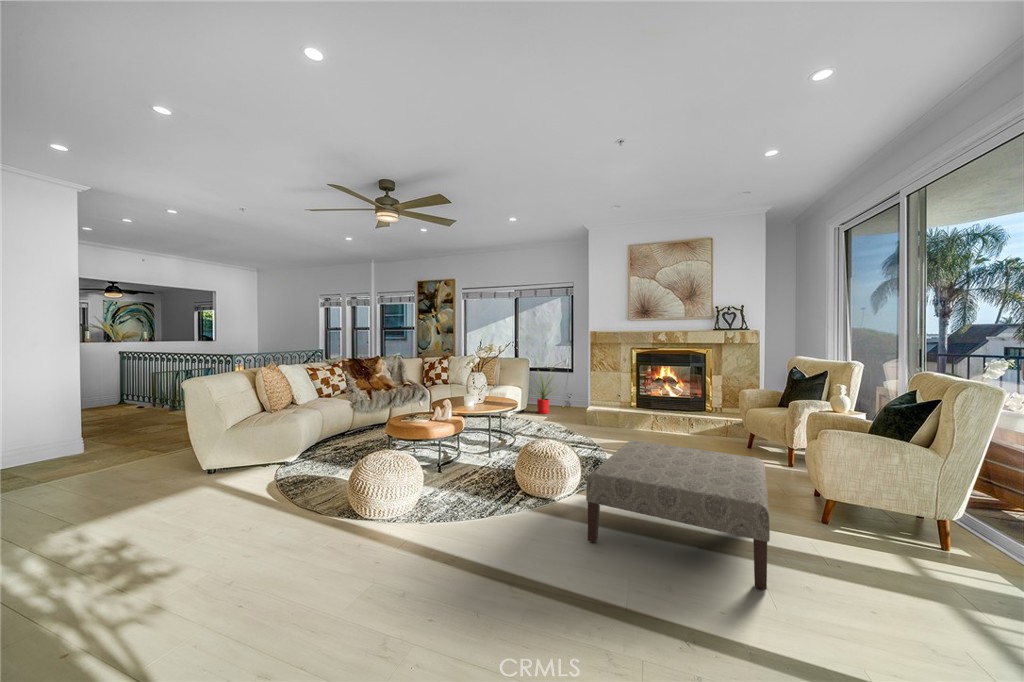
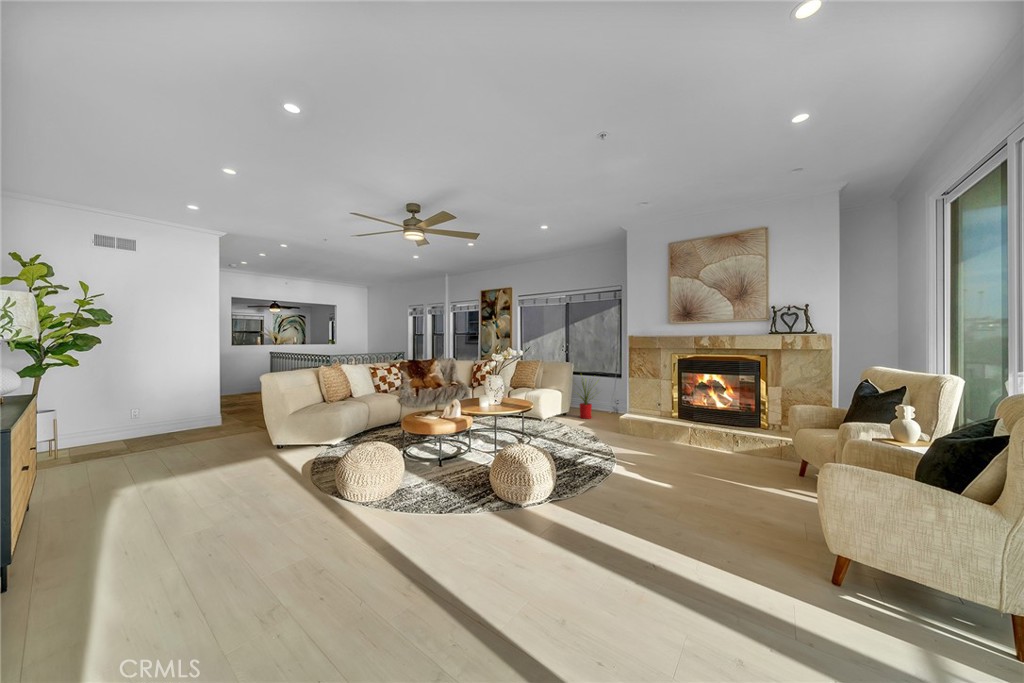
ottoman: present [586,441,770,590] -> none [520,452,750,644]

